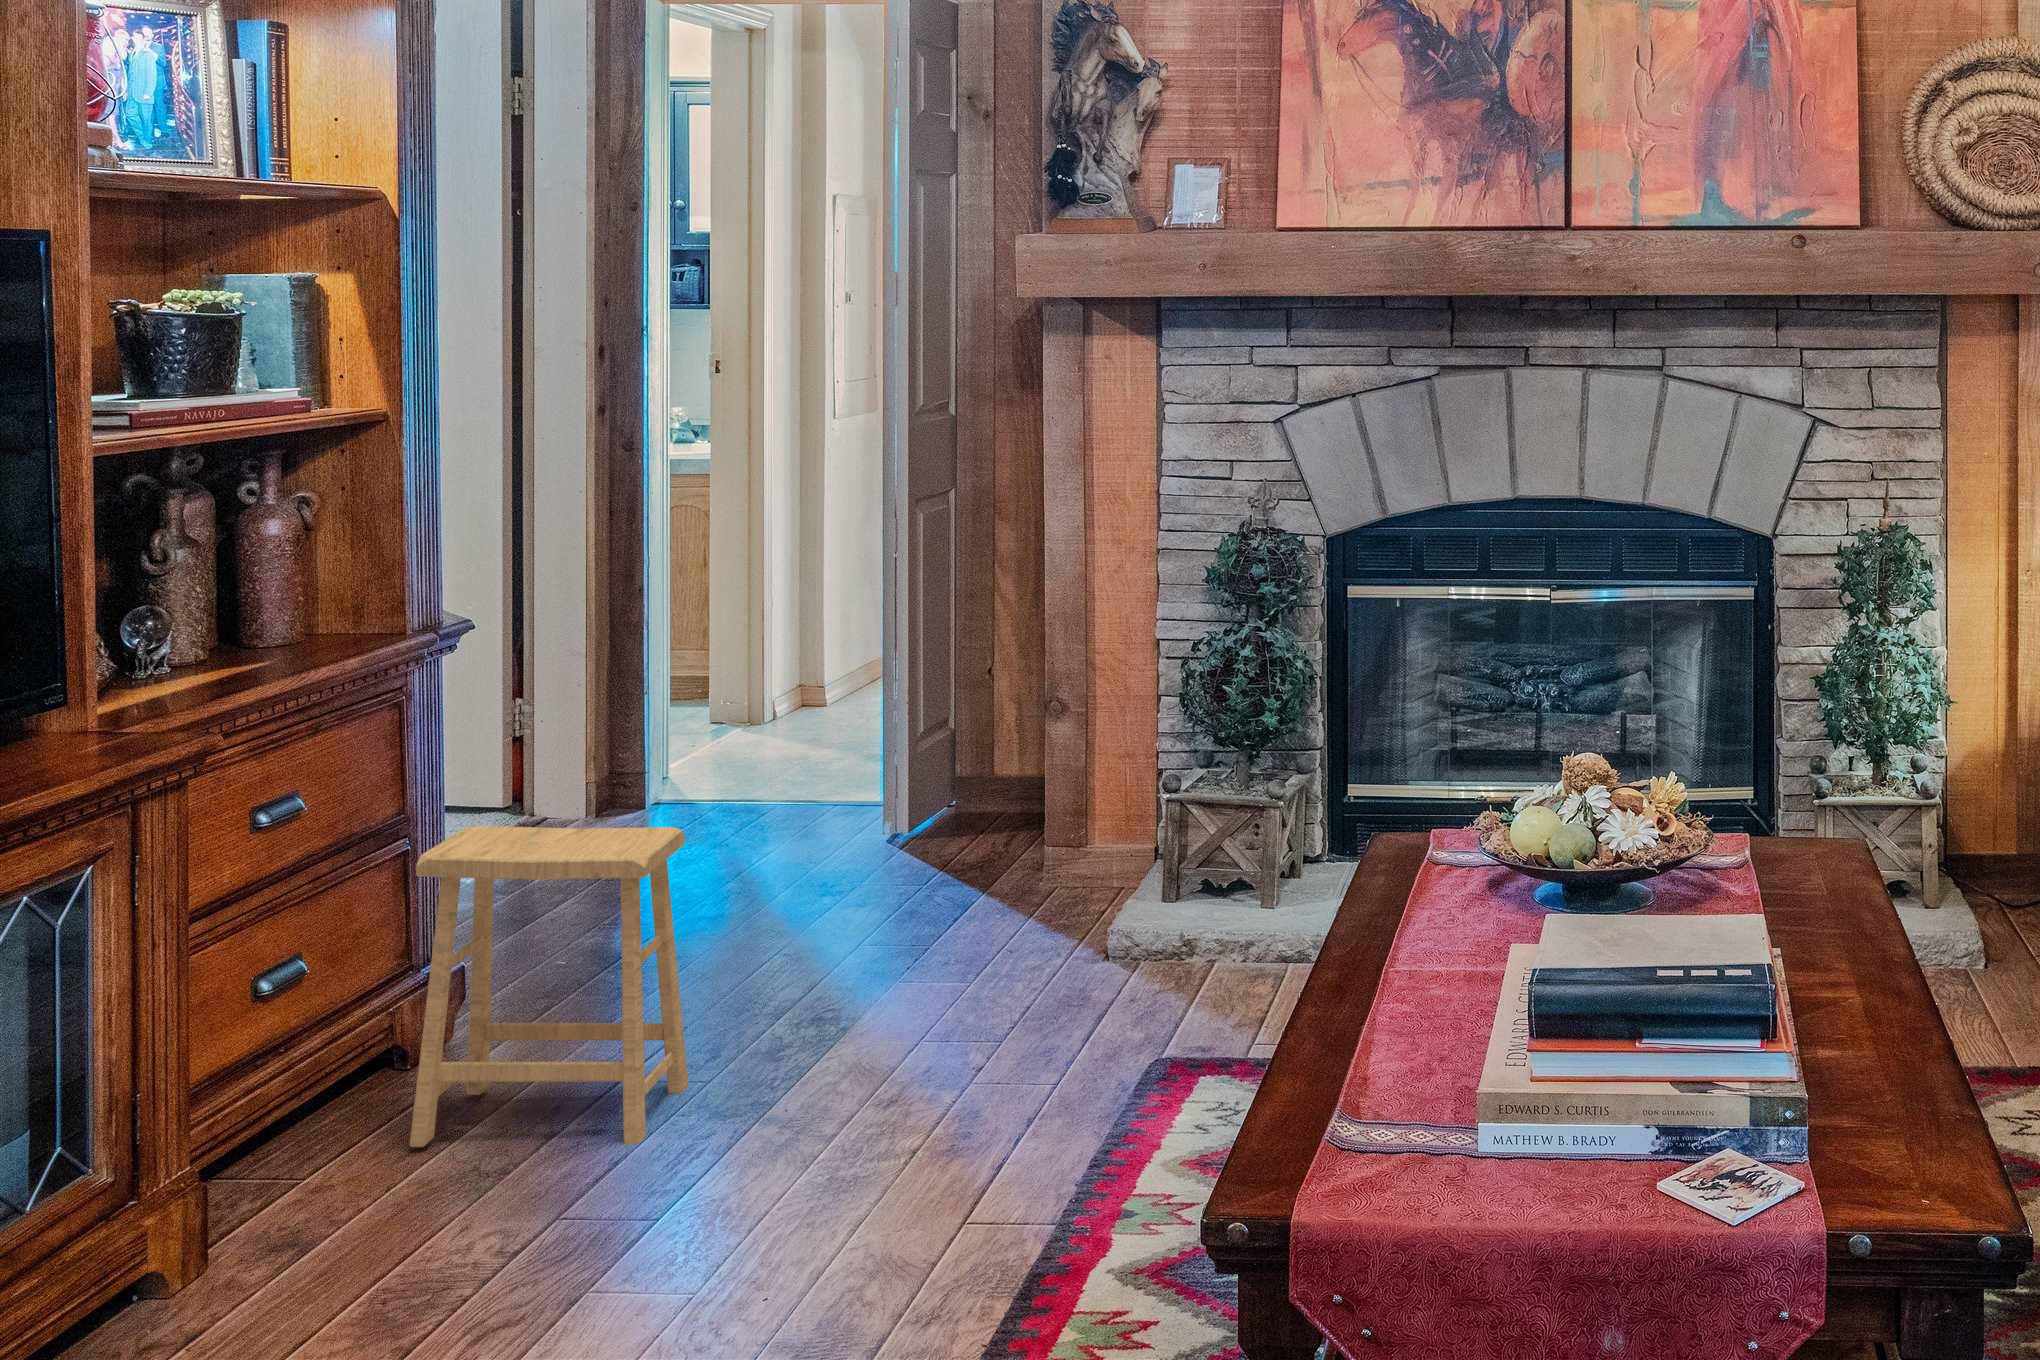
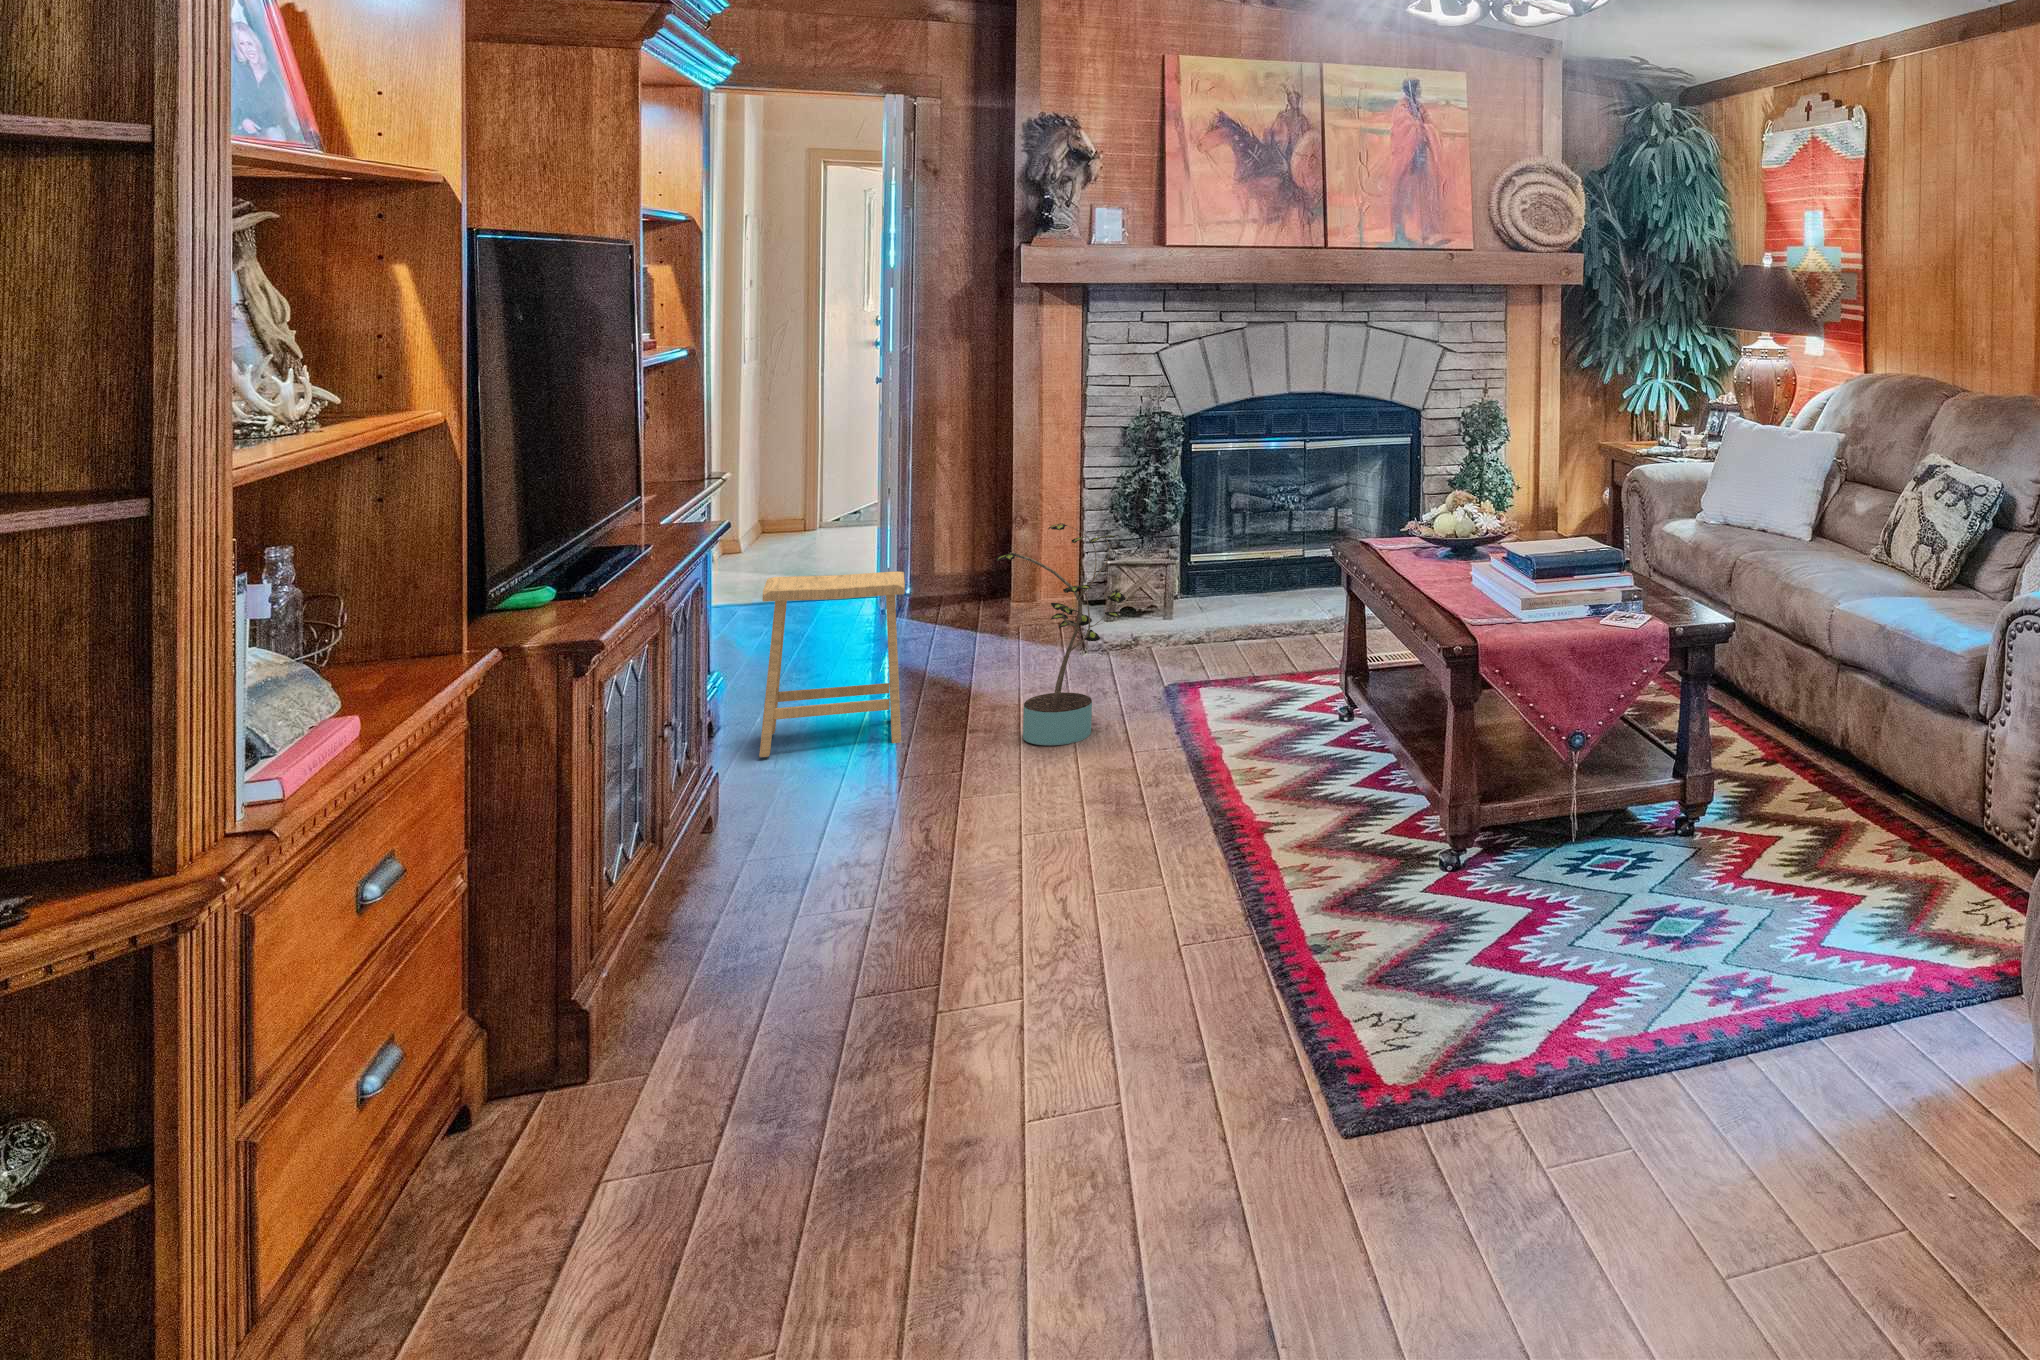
potted plant: none [760,766,1002,1195] -> present [996,523,1126,745]

